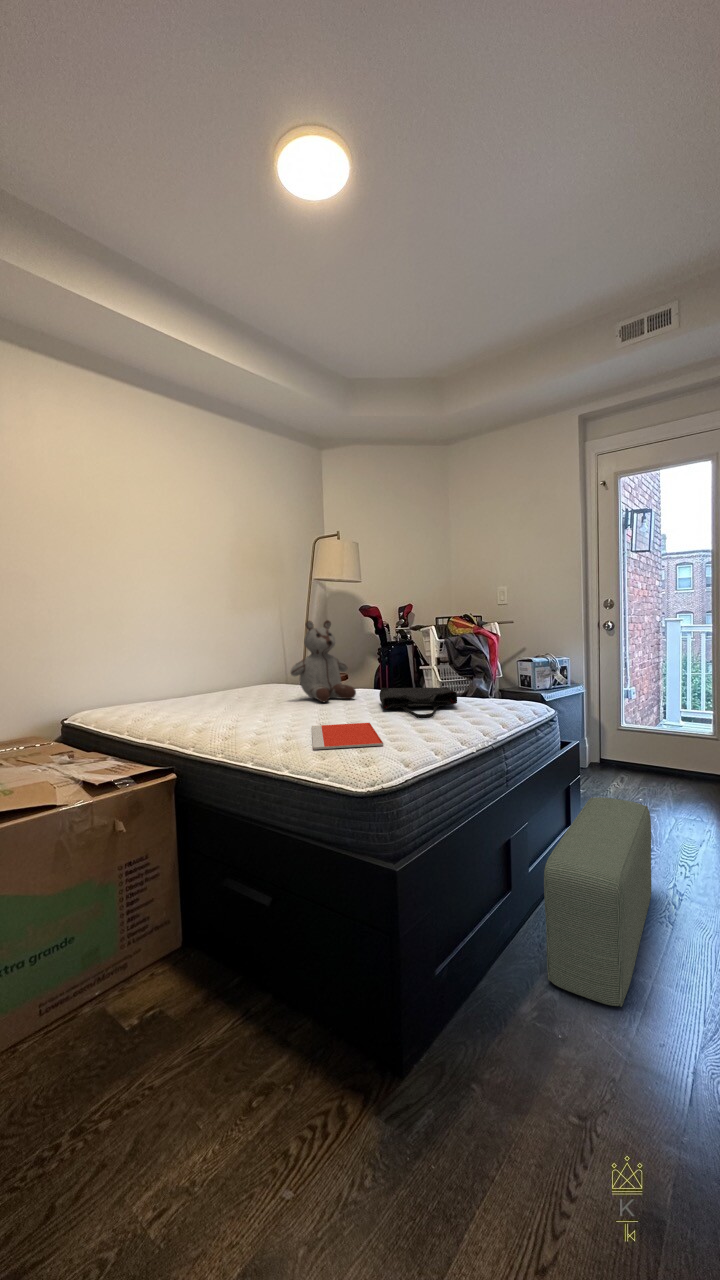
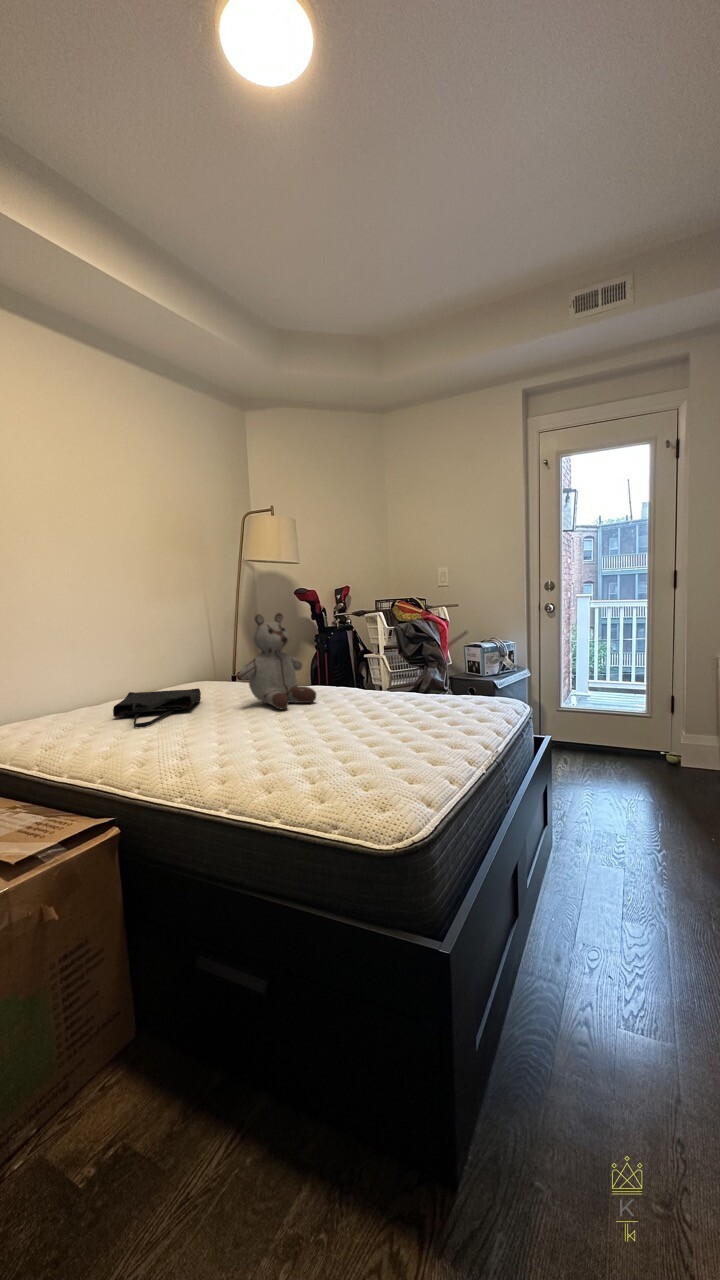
tote bag: present [379,687,457,719] -> present [113,688,201,728]
notebook: present [312,723,383,750] -> none [289,740,395,791]
pouf: present [544,797,651,1007] -> none [569,798,663,1041]

